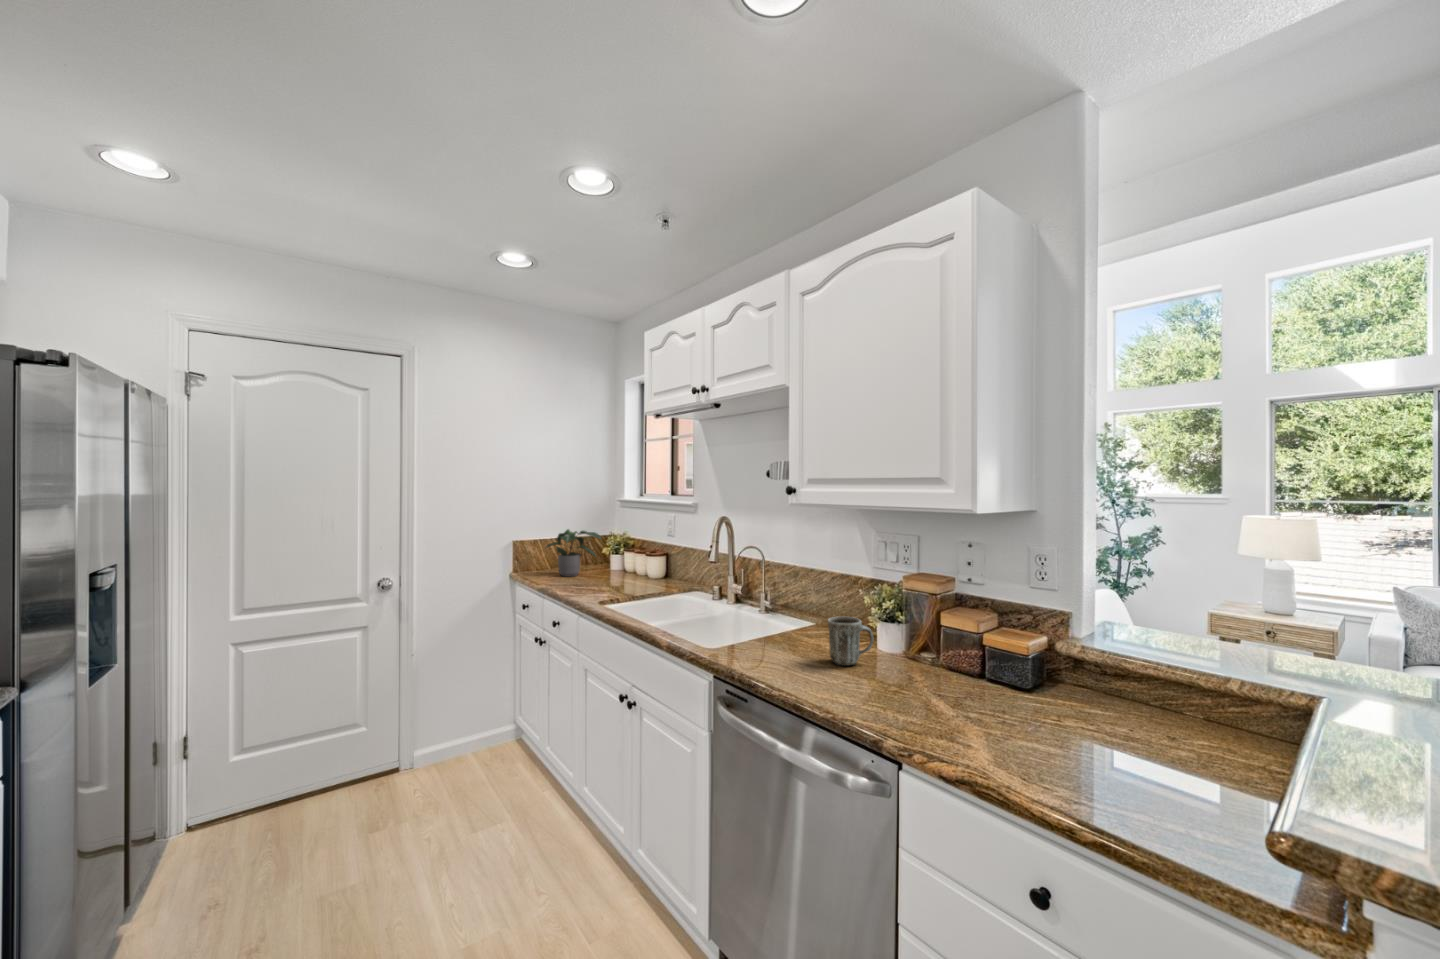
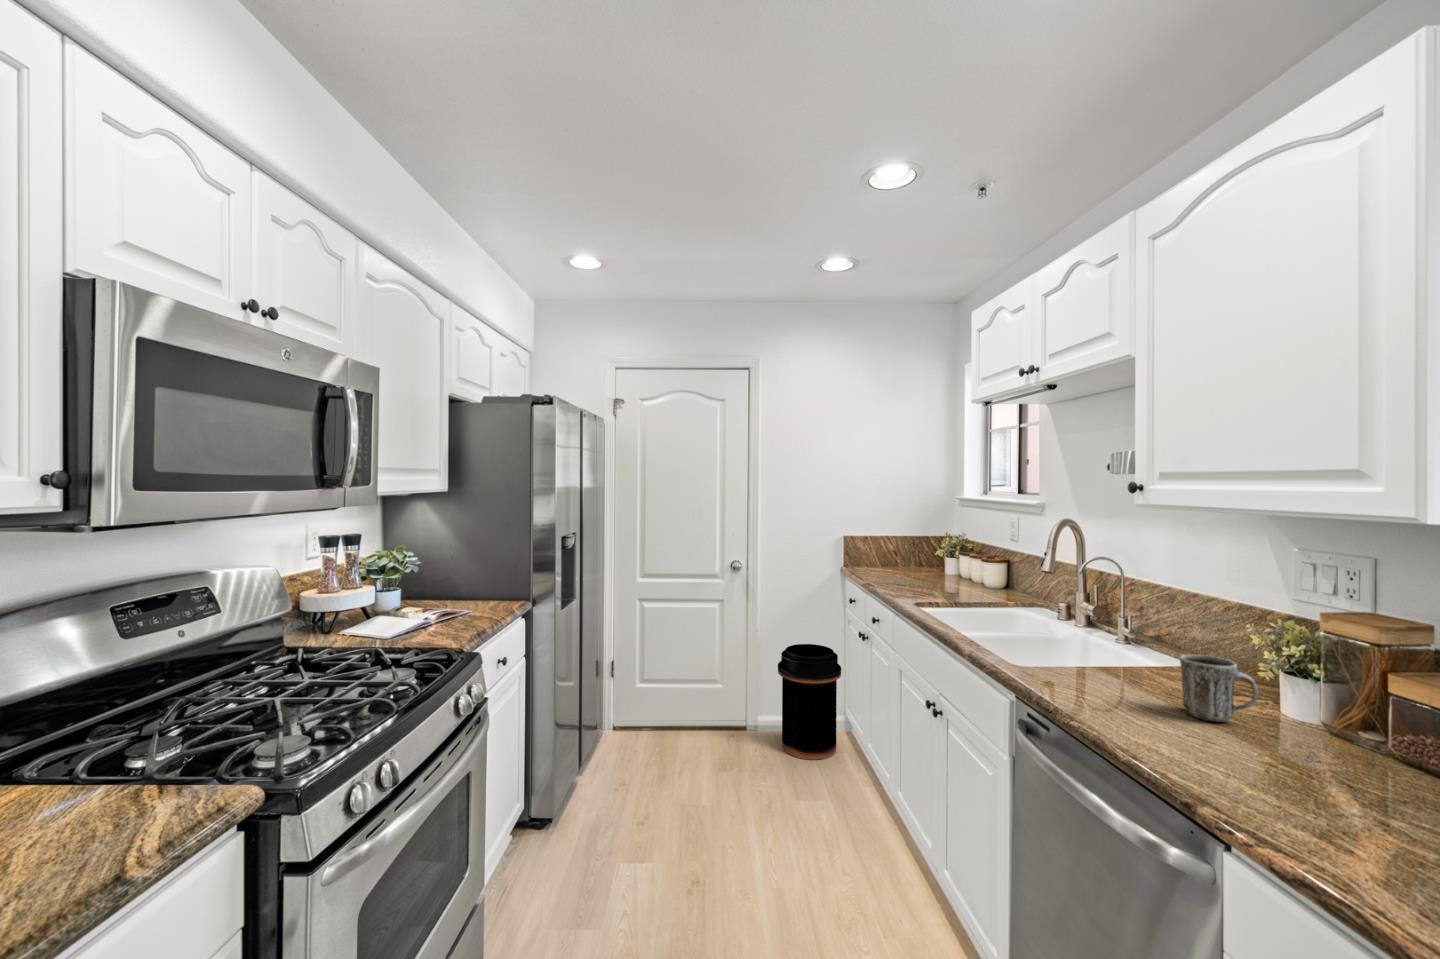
potted plant: present [547,530,601,577] -> none [874,527,935,576]
trash can: none [439,659,512,786] -> present [778,644,841,759]

